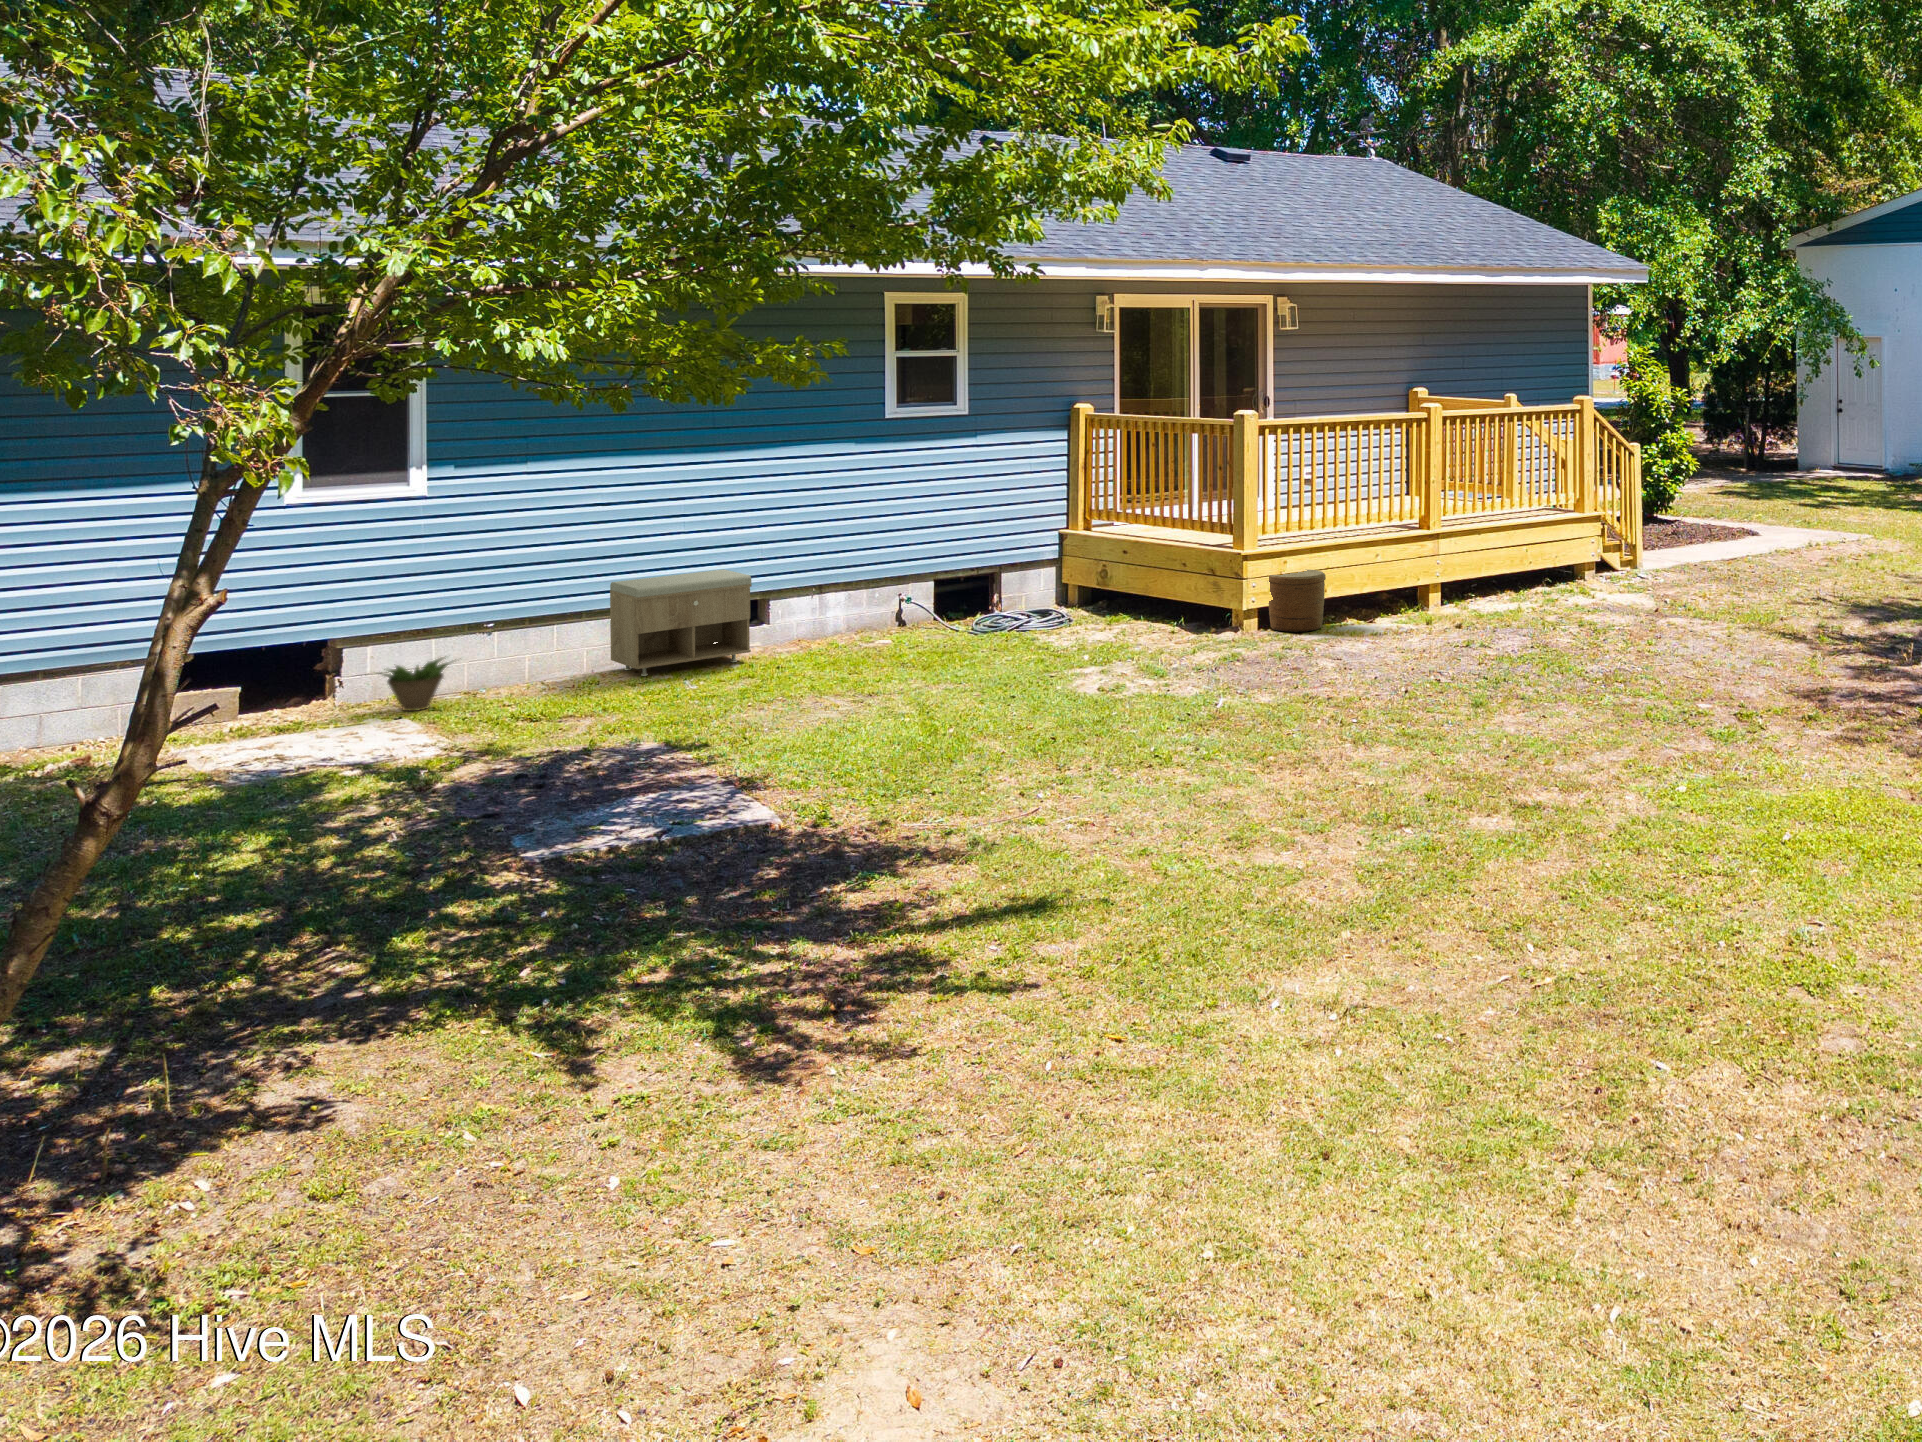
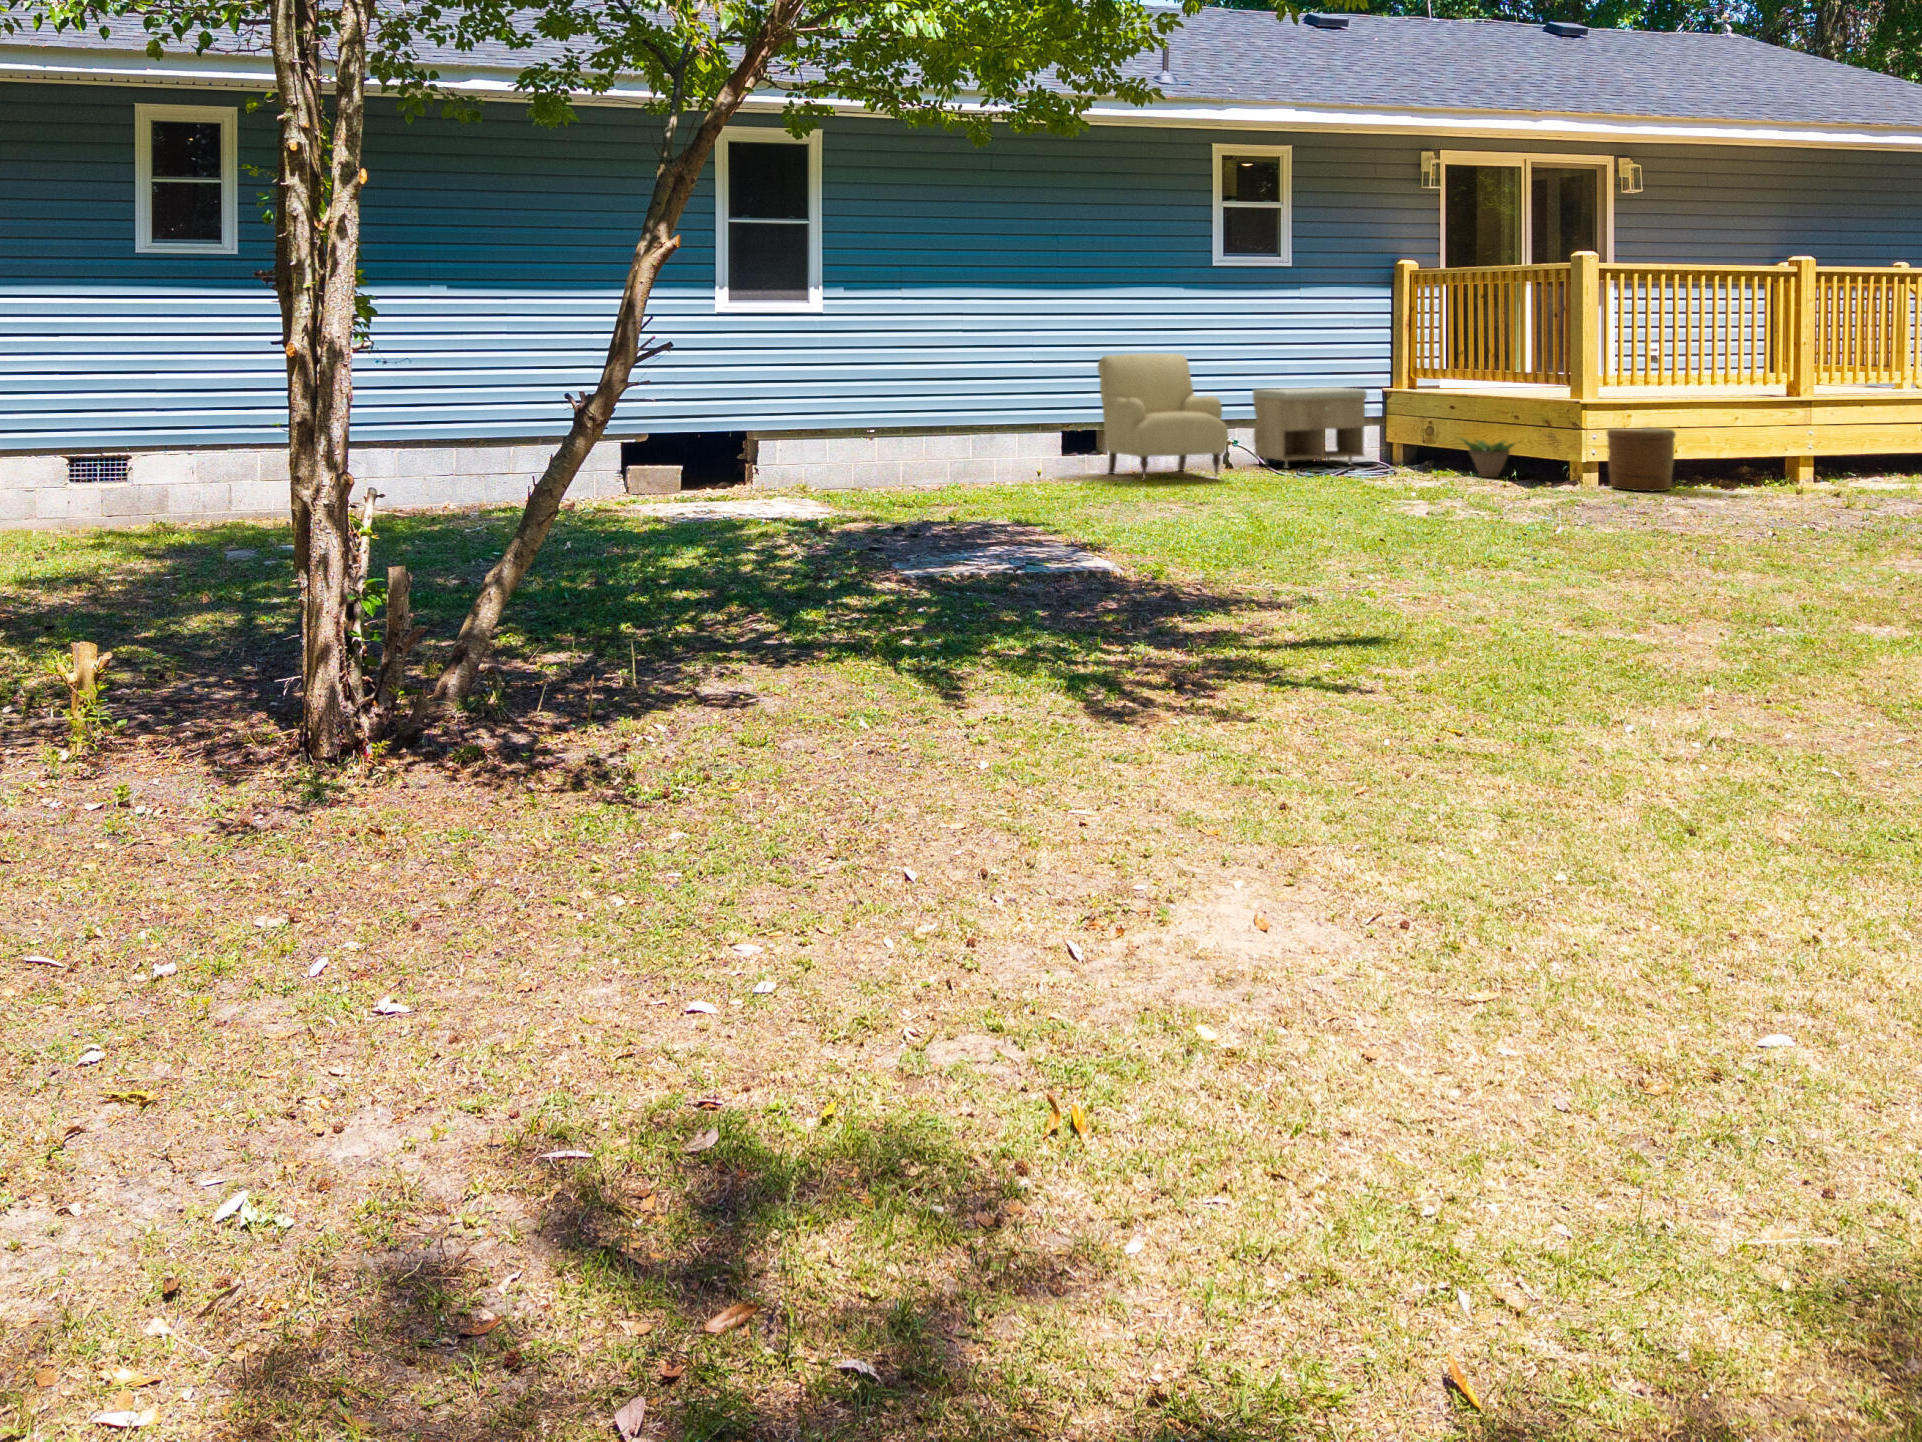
chair: none [764,515,906,658] -> present [1097,354,1228,480]
storage bench: present [610,569,752,676] -> present [1253,387,1367,468]
decorative plant: present [379,658,450,711] -> present [1460,438,1515,477]

